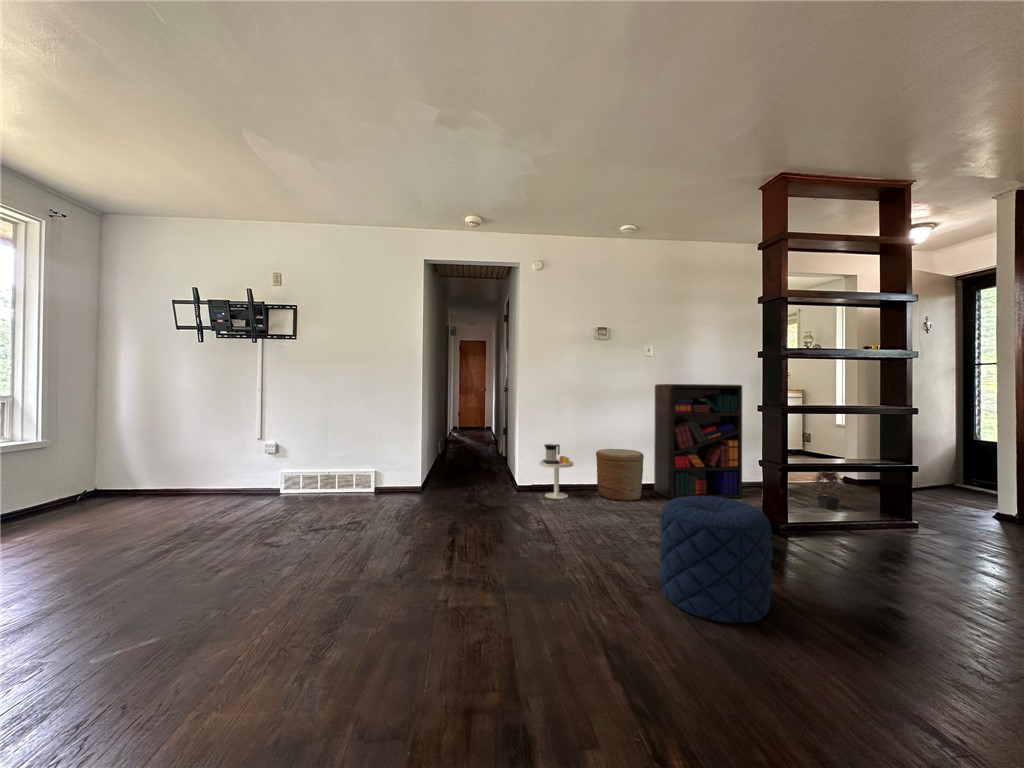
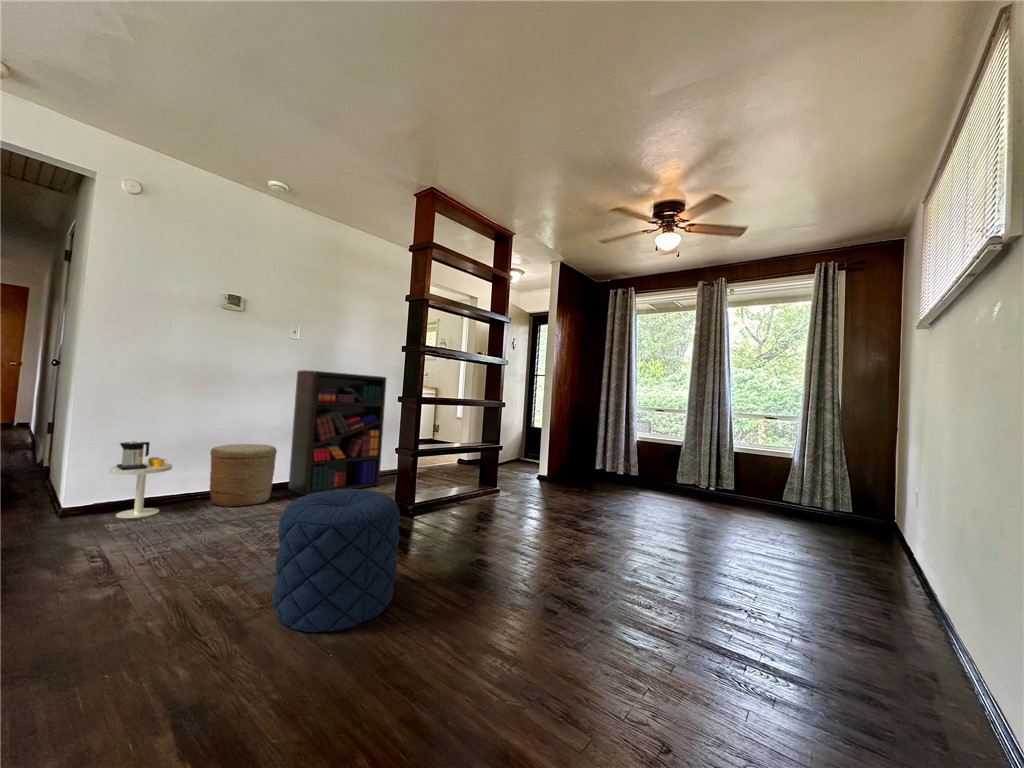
potted plant: present [811,471,843,509] -> none [434,451,460,486]

